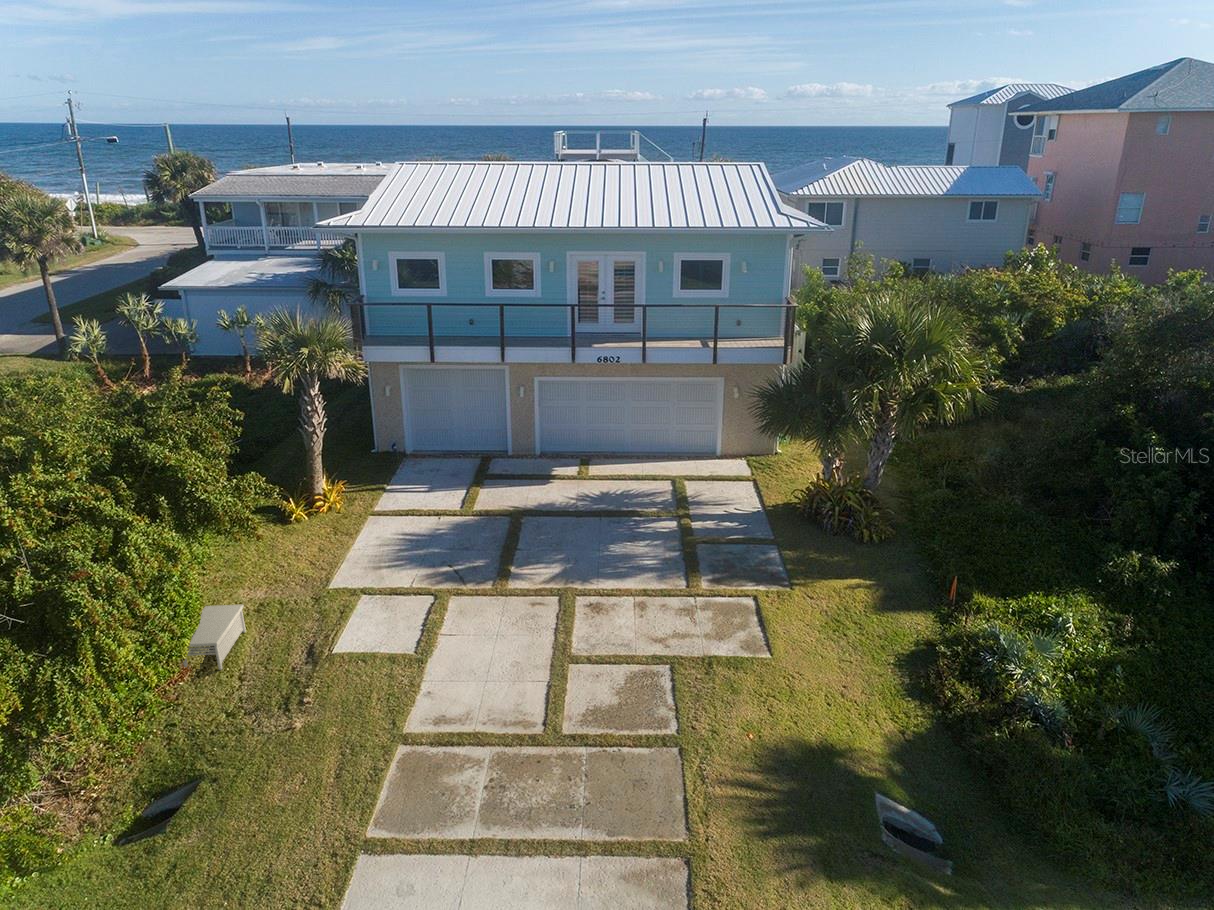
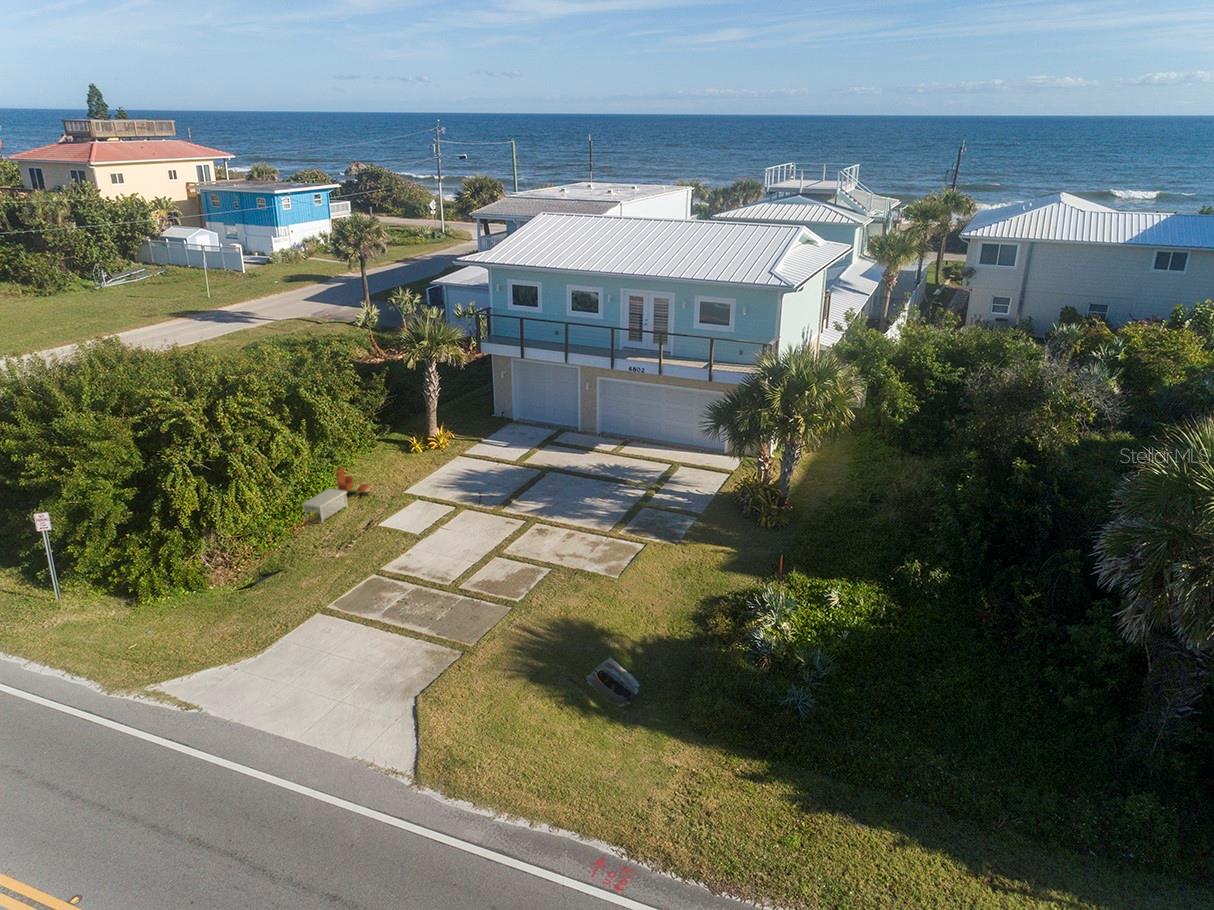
lounge chair: none [208,564,269,615] -> present [337,467,369,496]

